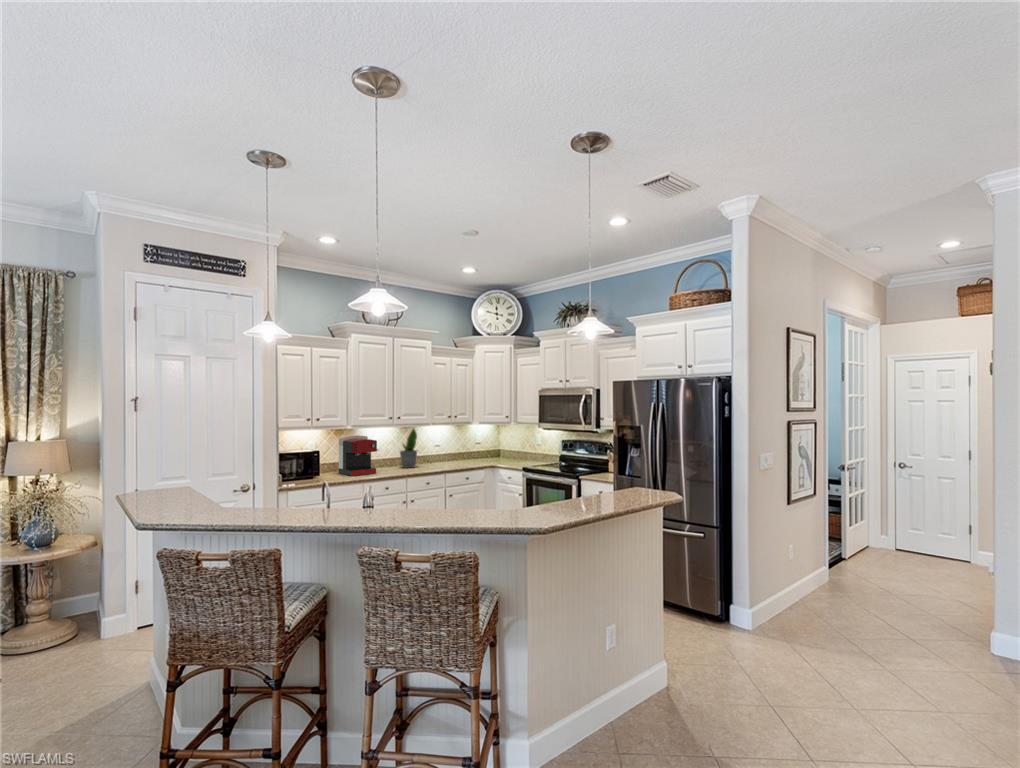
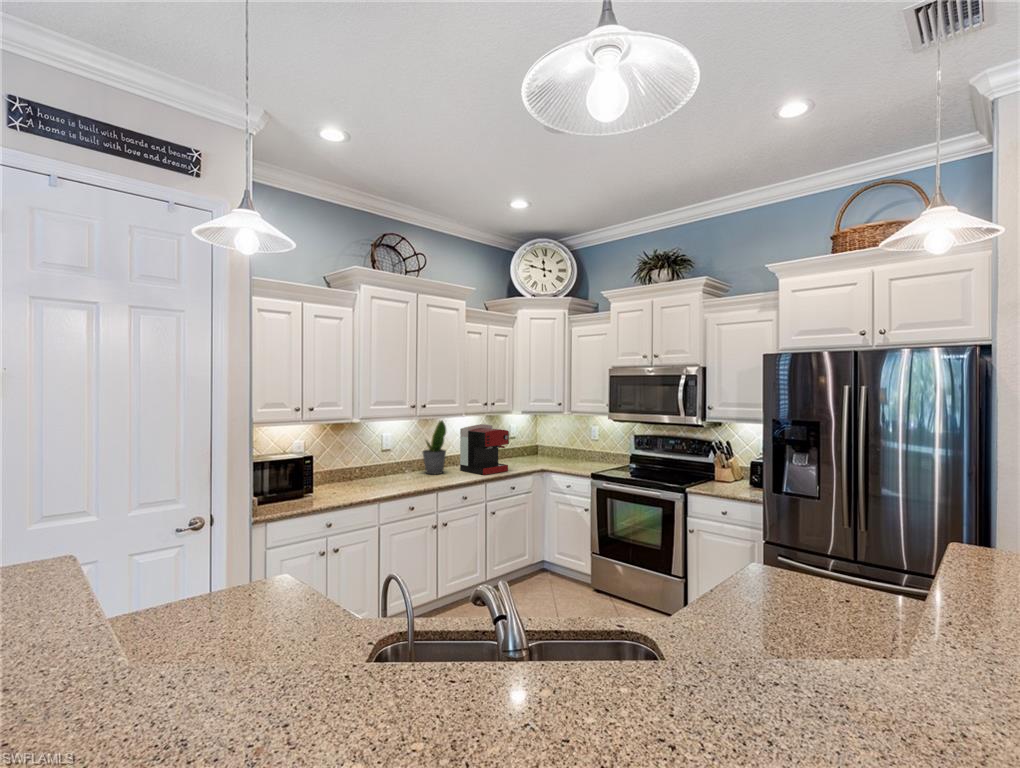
coffee maker: present [339,435,377,476] -> present [460,424,509,475]

